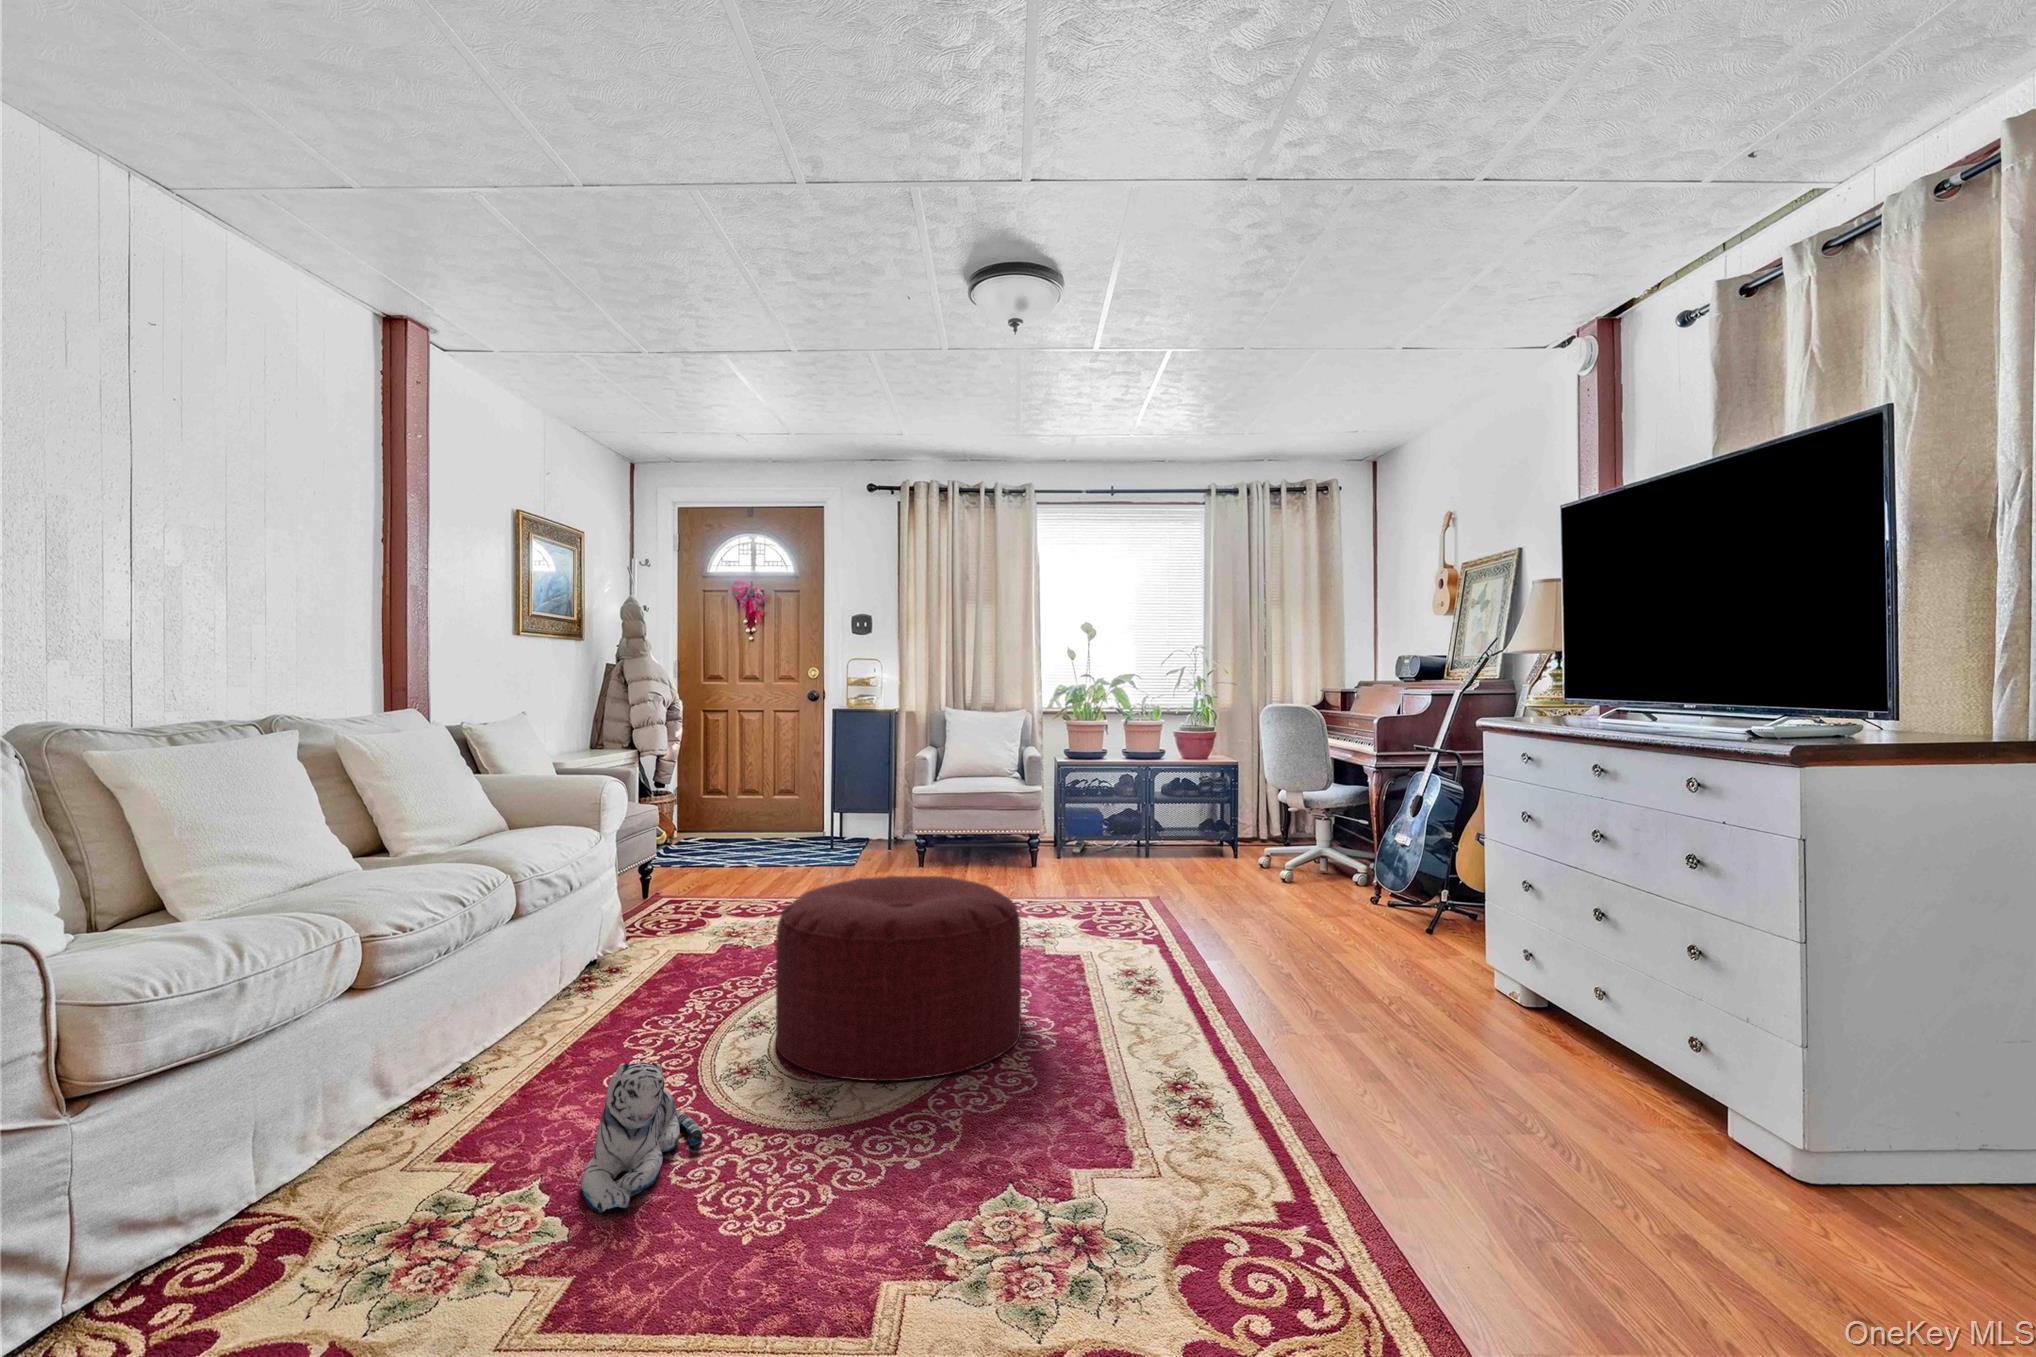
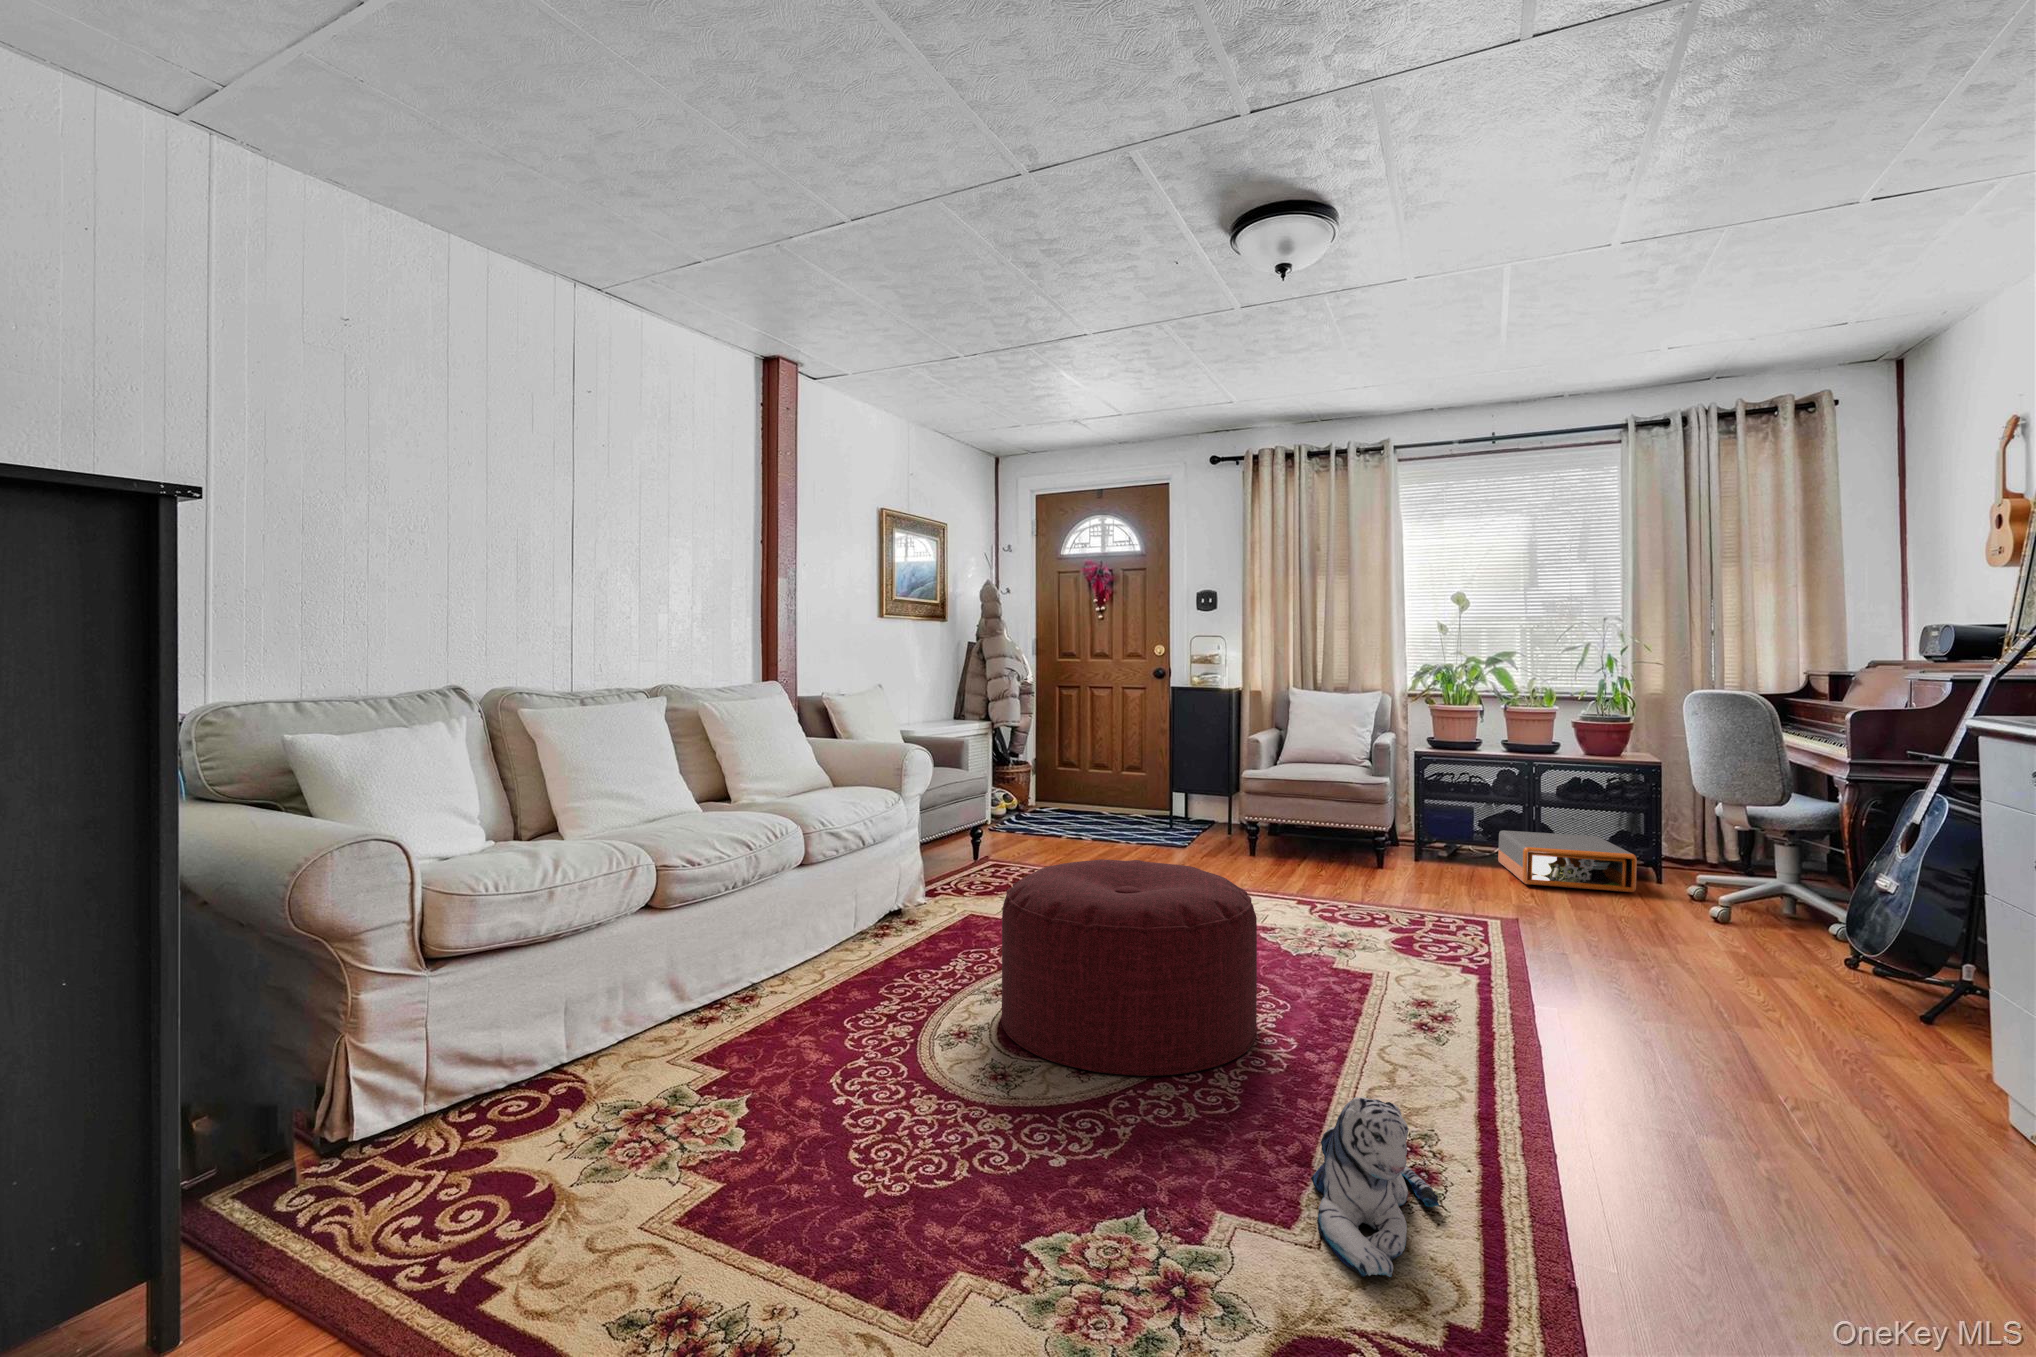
storage box: none [1126,825,1231,869] -> present [1498,830,1637,892]
plush toy: present [581,1062,703,1214] -> present [1311,1097,1439,1277]

